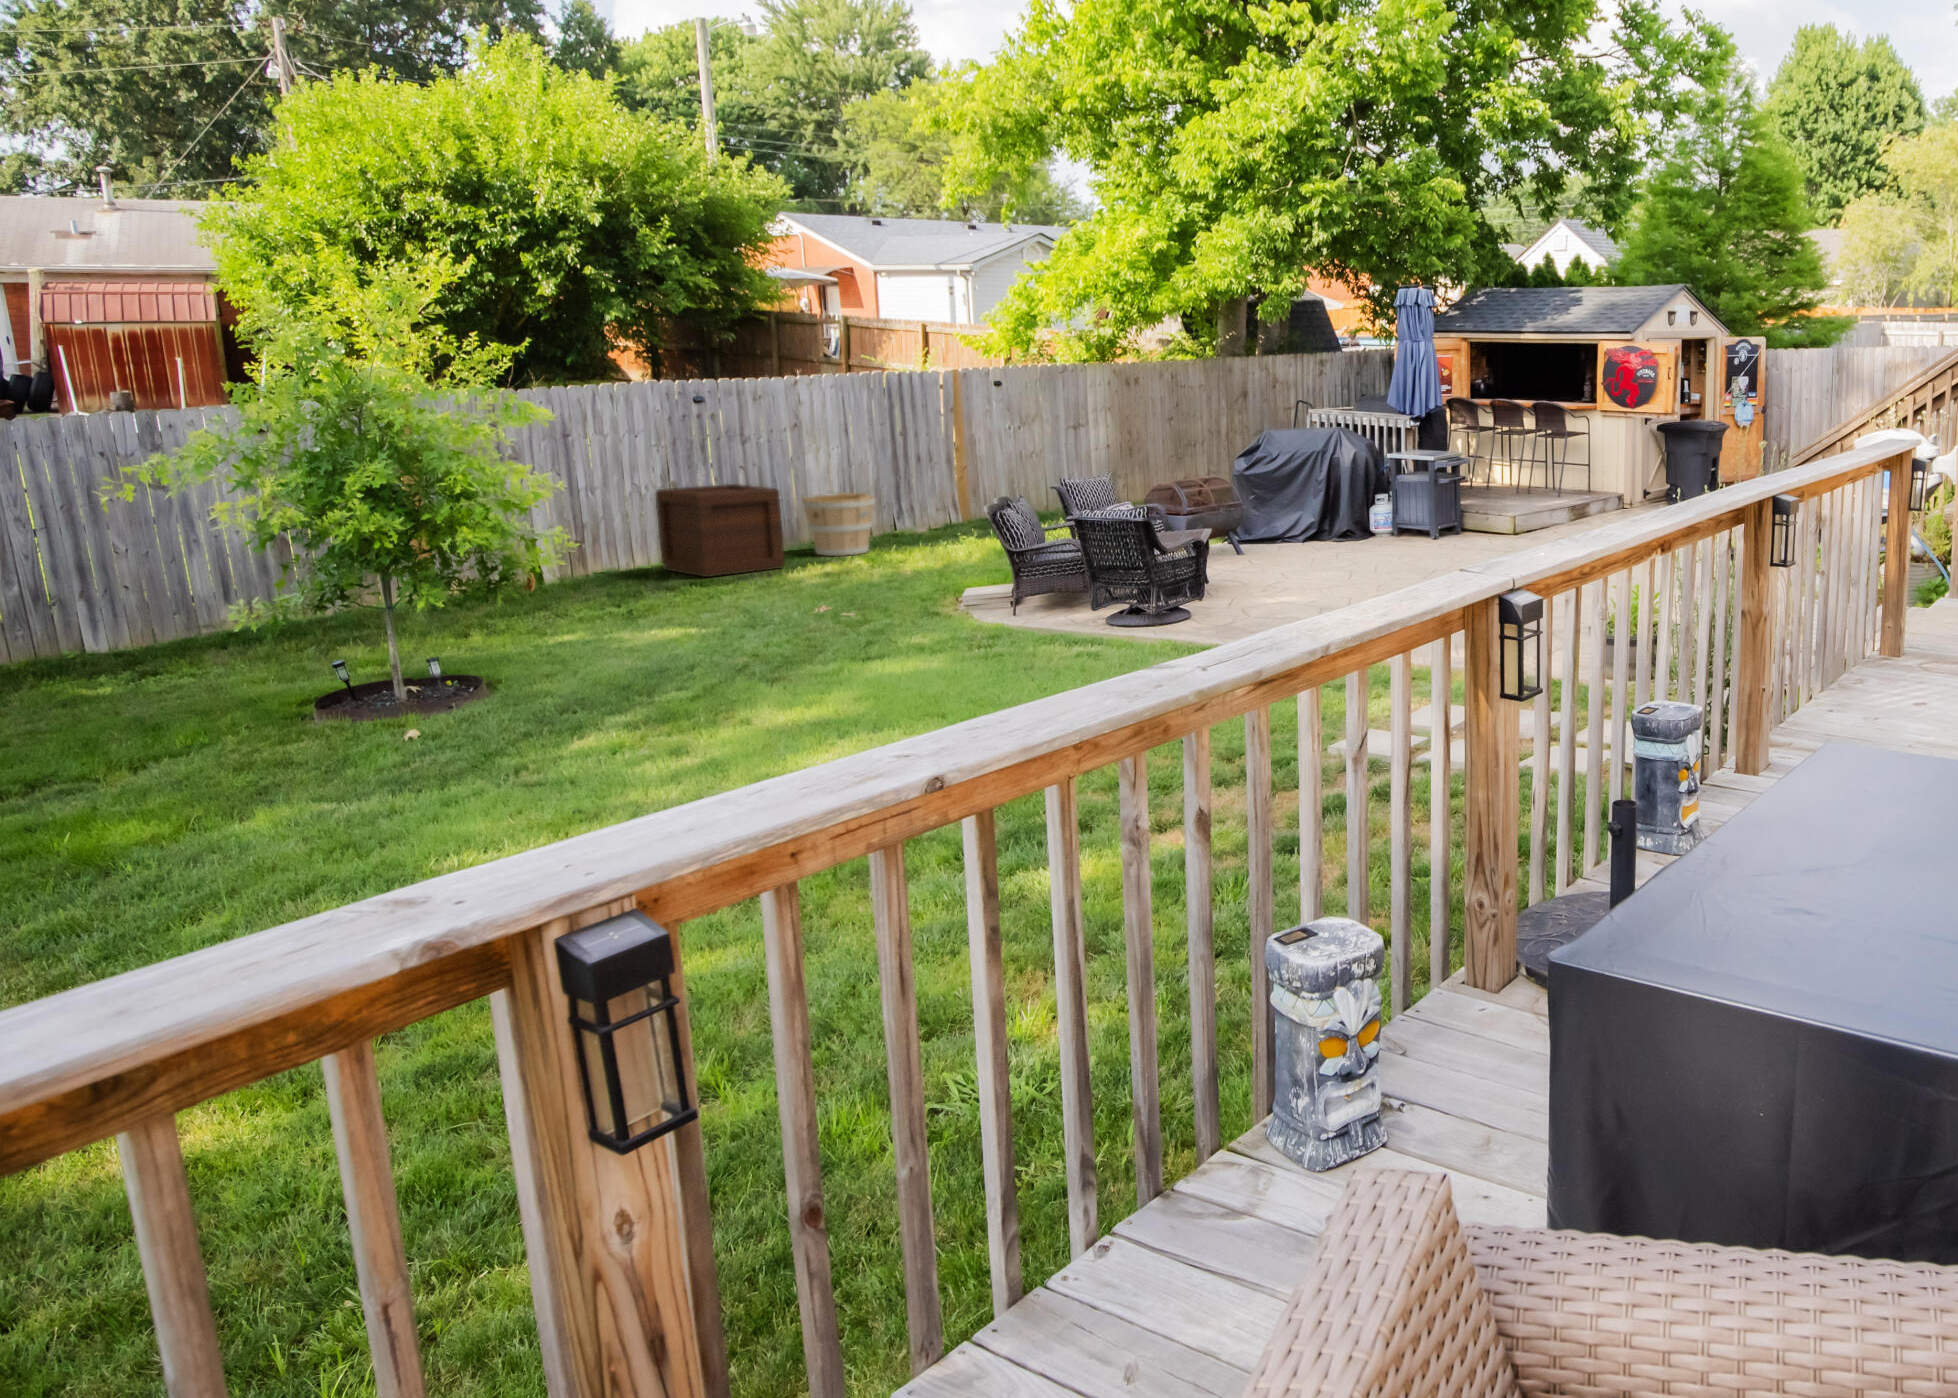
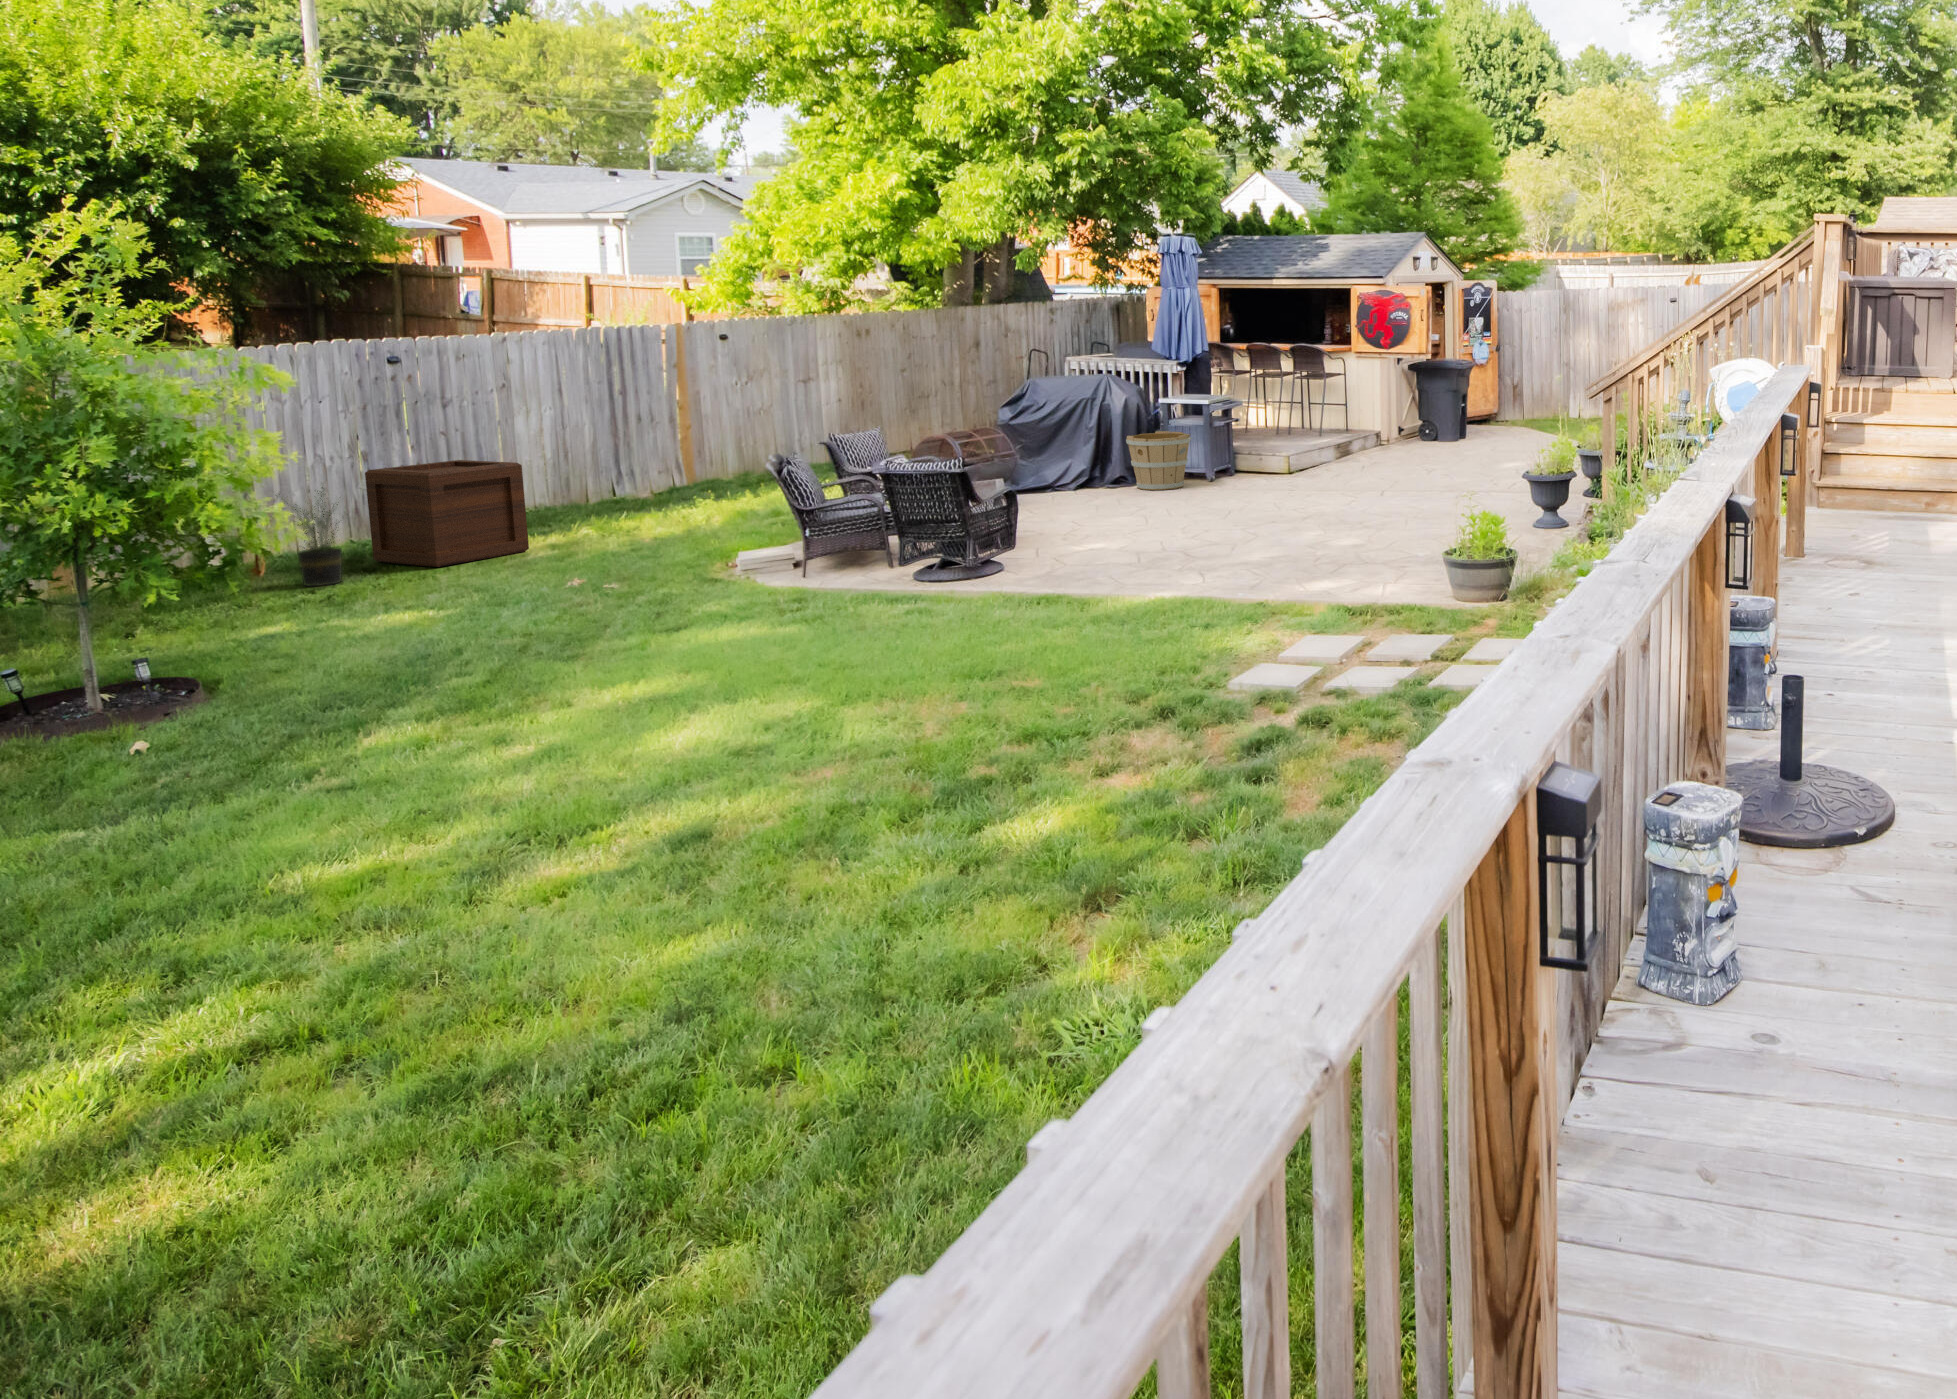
wooden bucket: present [802,493,875,556] -> present [1126,431,1191,490]
potted plant: none [569,497,637,587] -> present [276,487,342,586]

